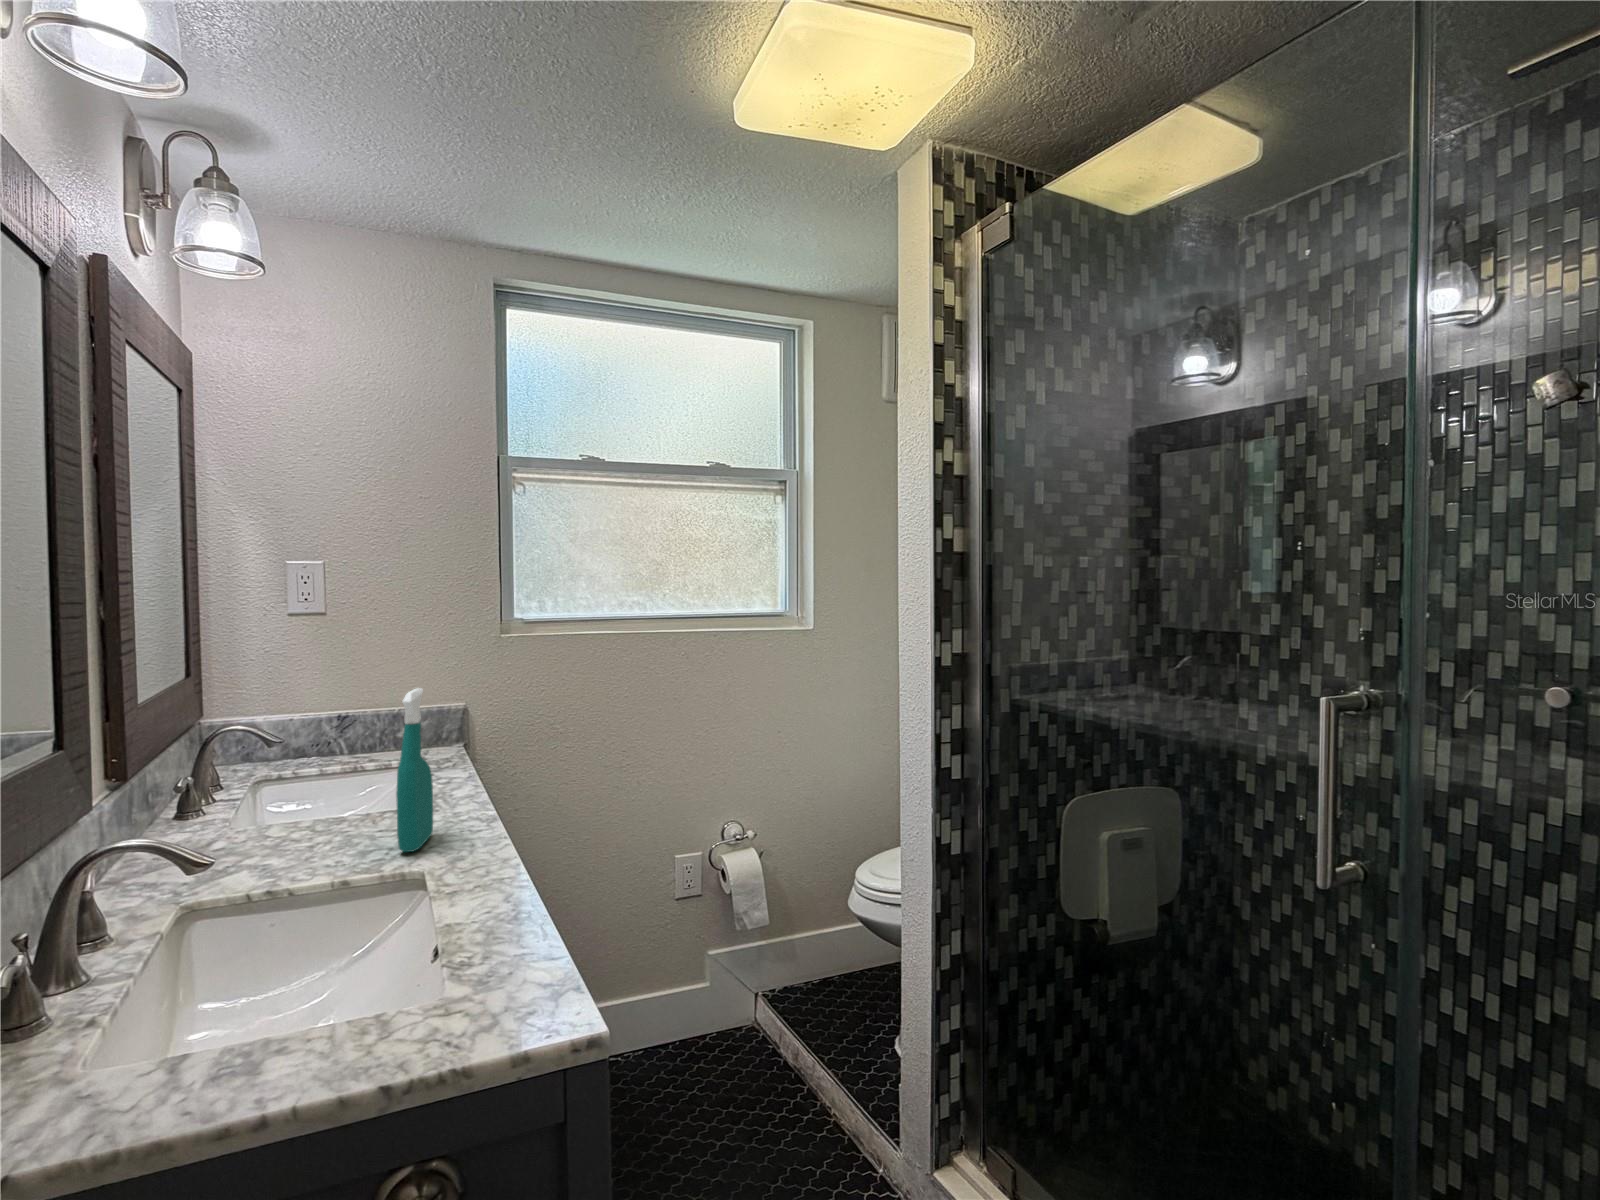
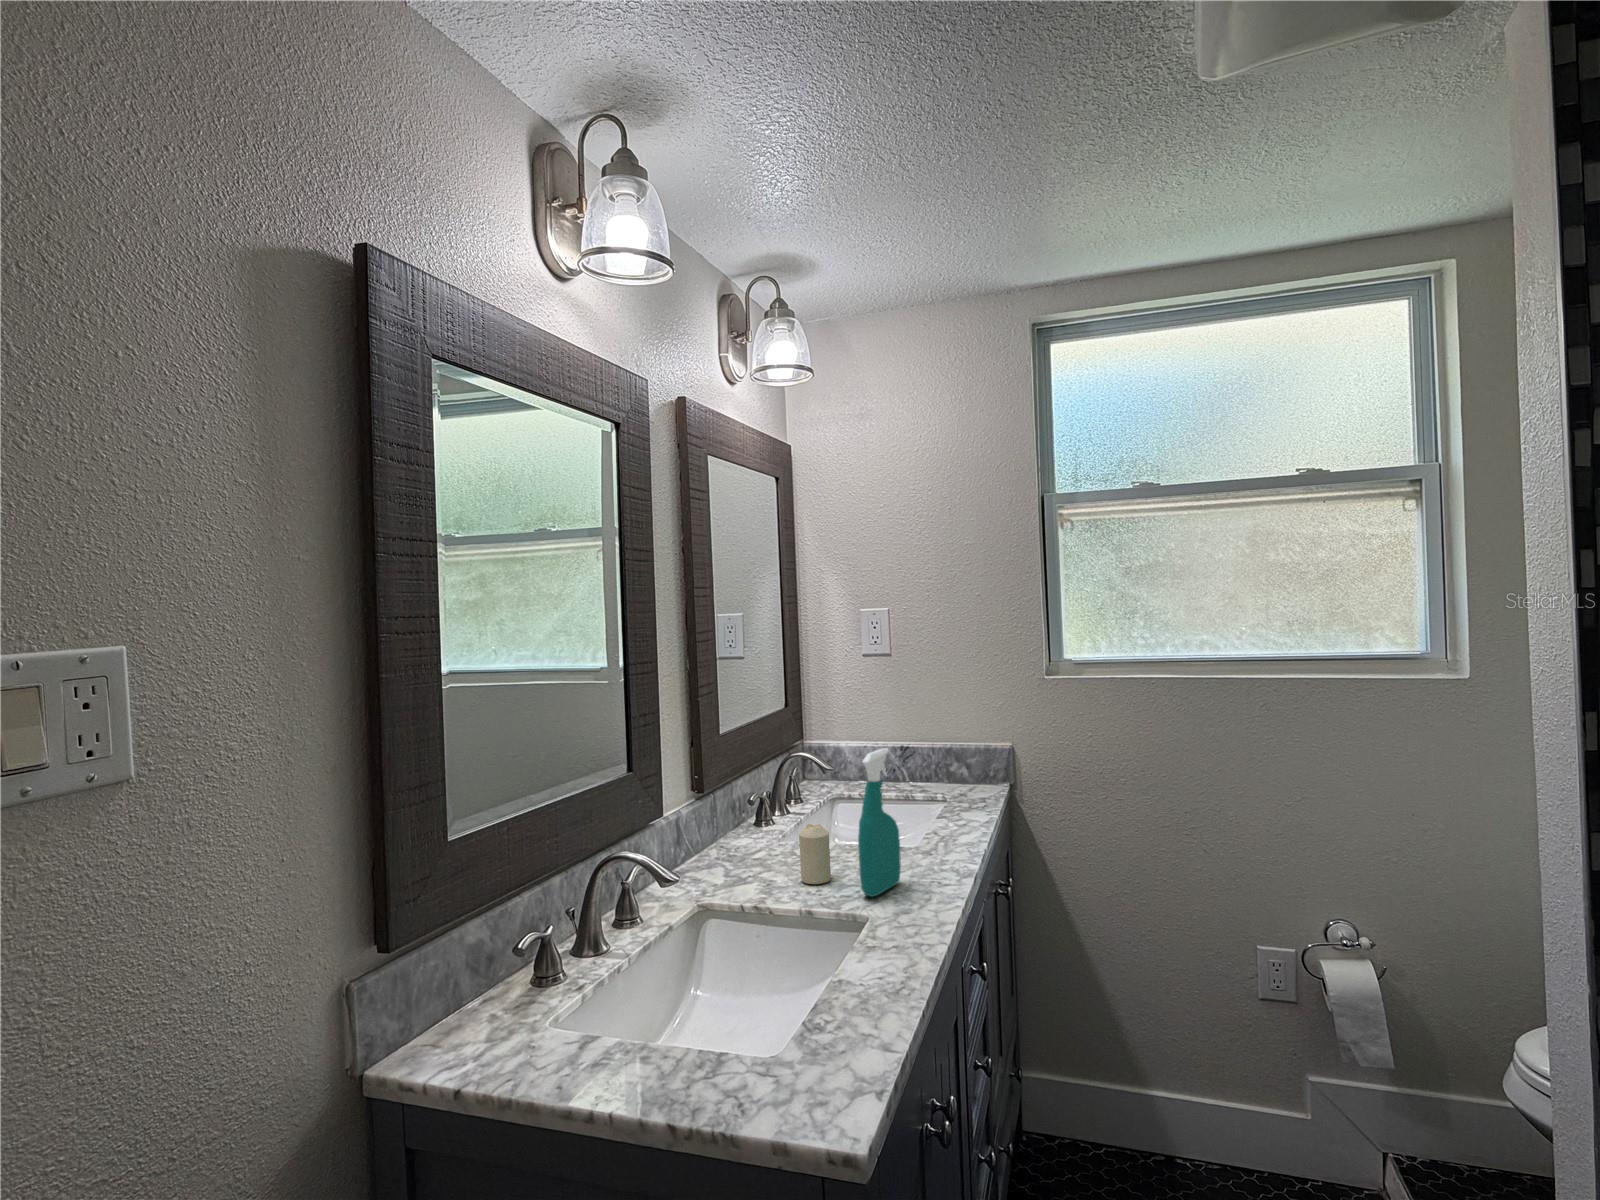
candle: none [299,787,341,858] -> present [799,824,831,884]

